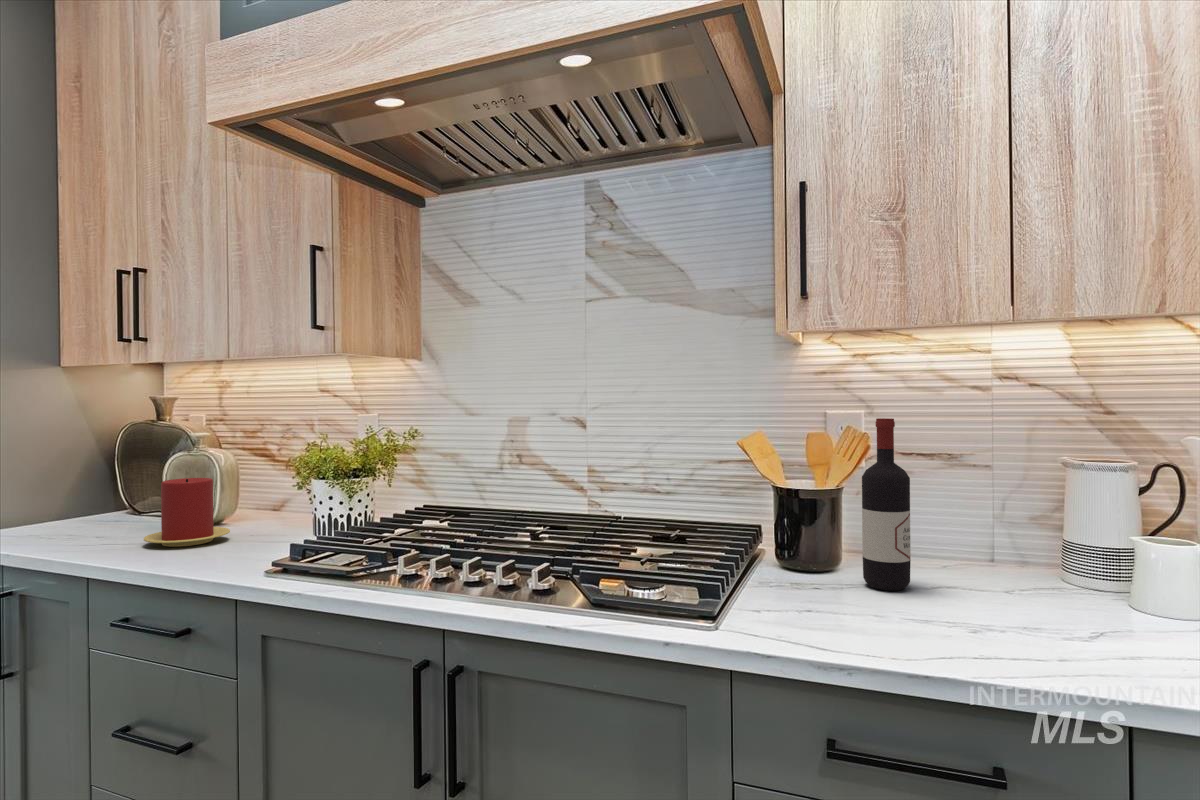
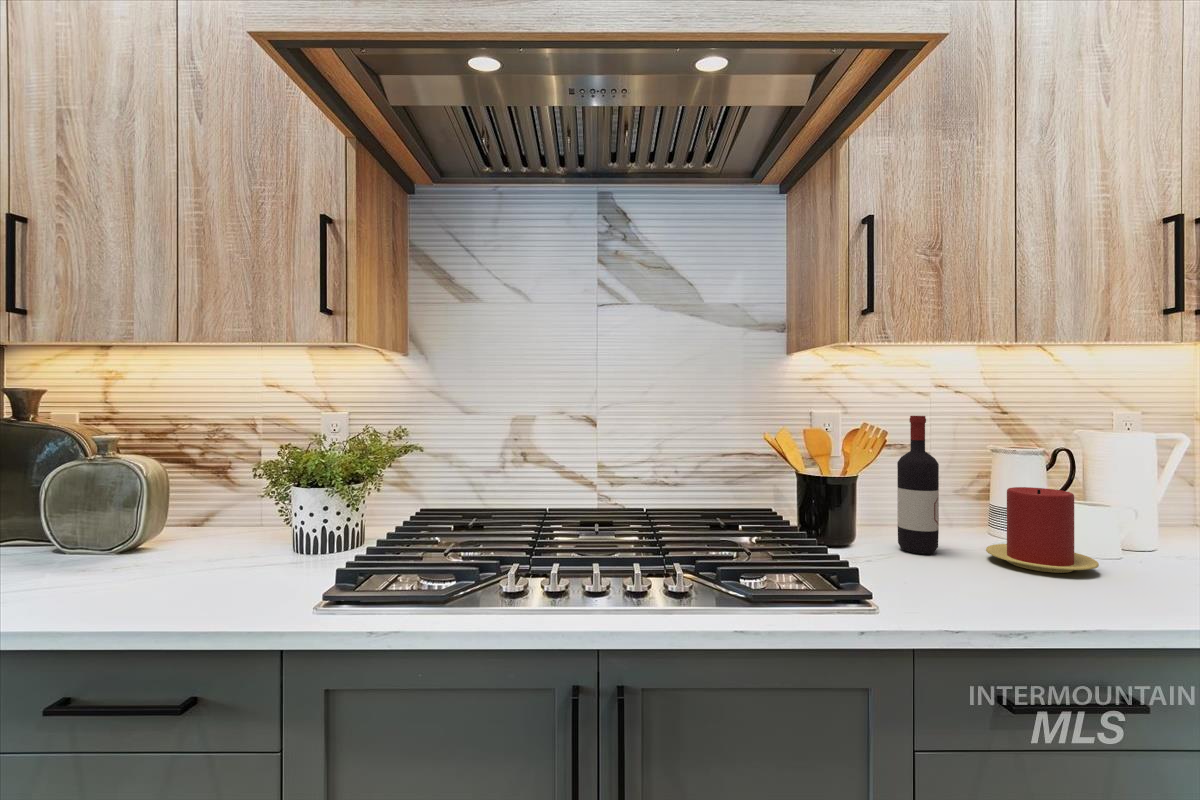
candle: present [144,478,230,547] -> present [986,487,1099,573]

